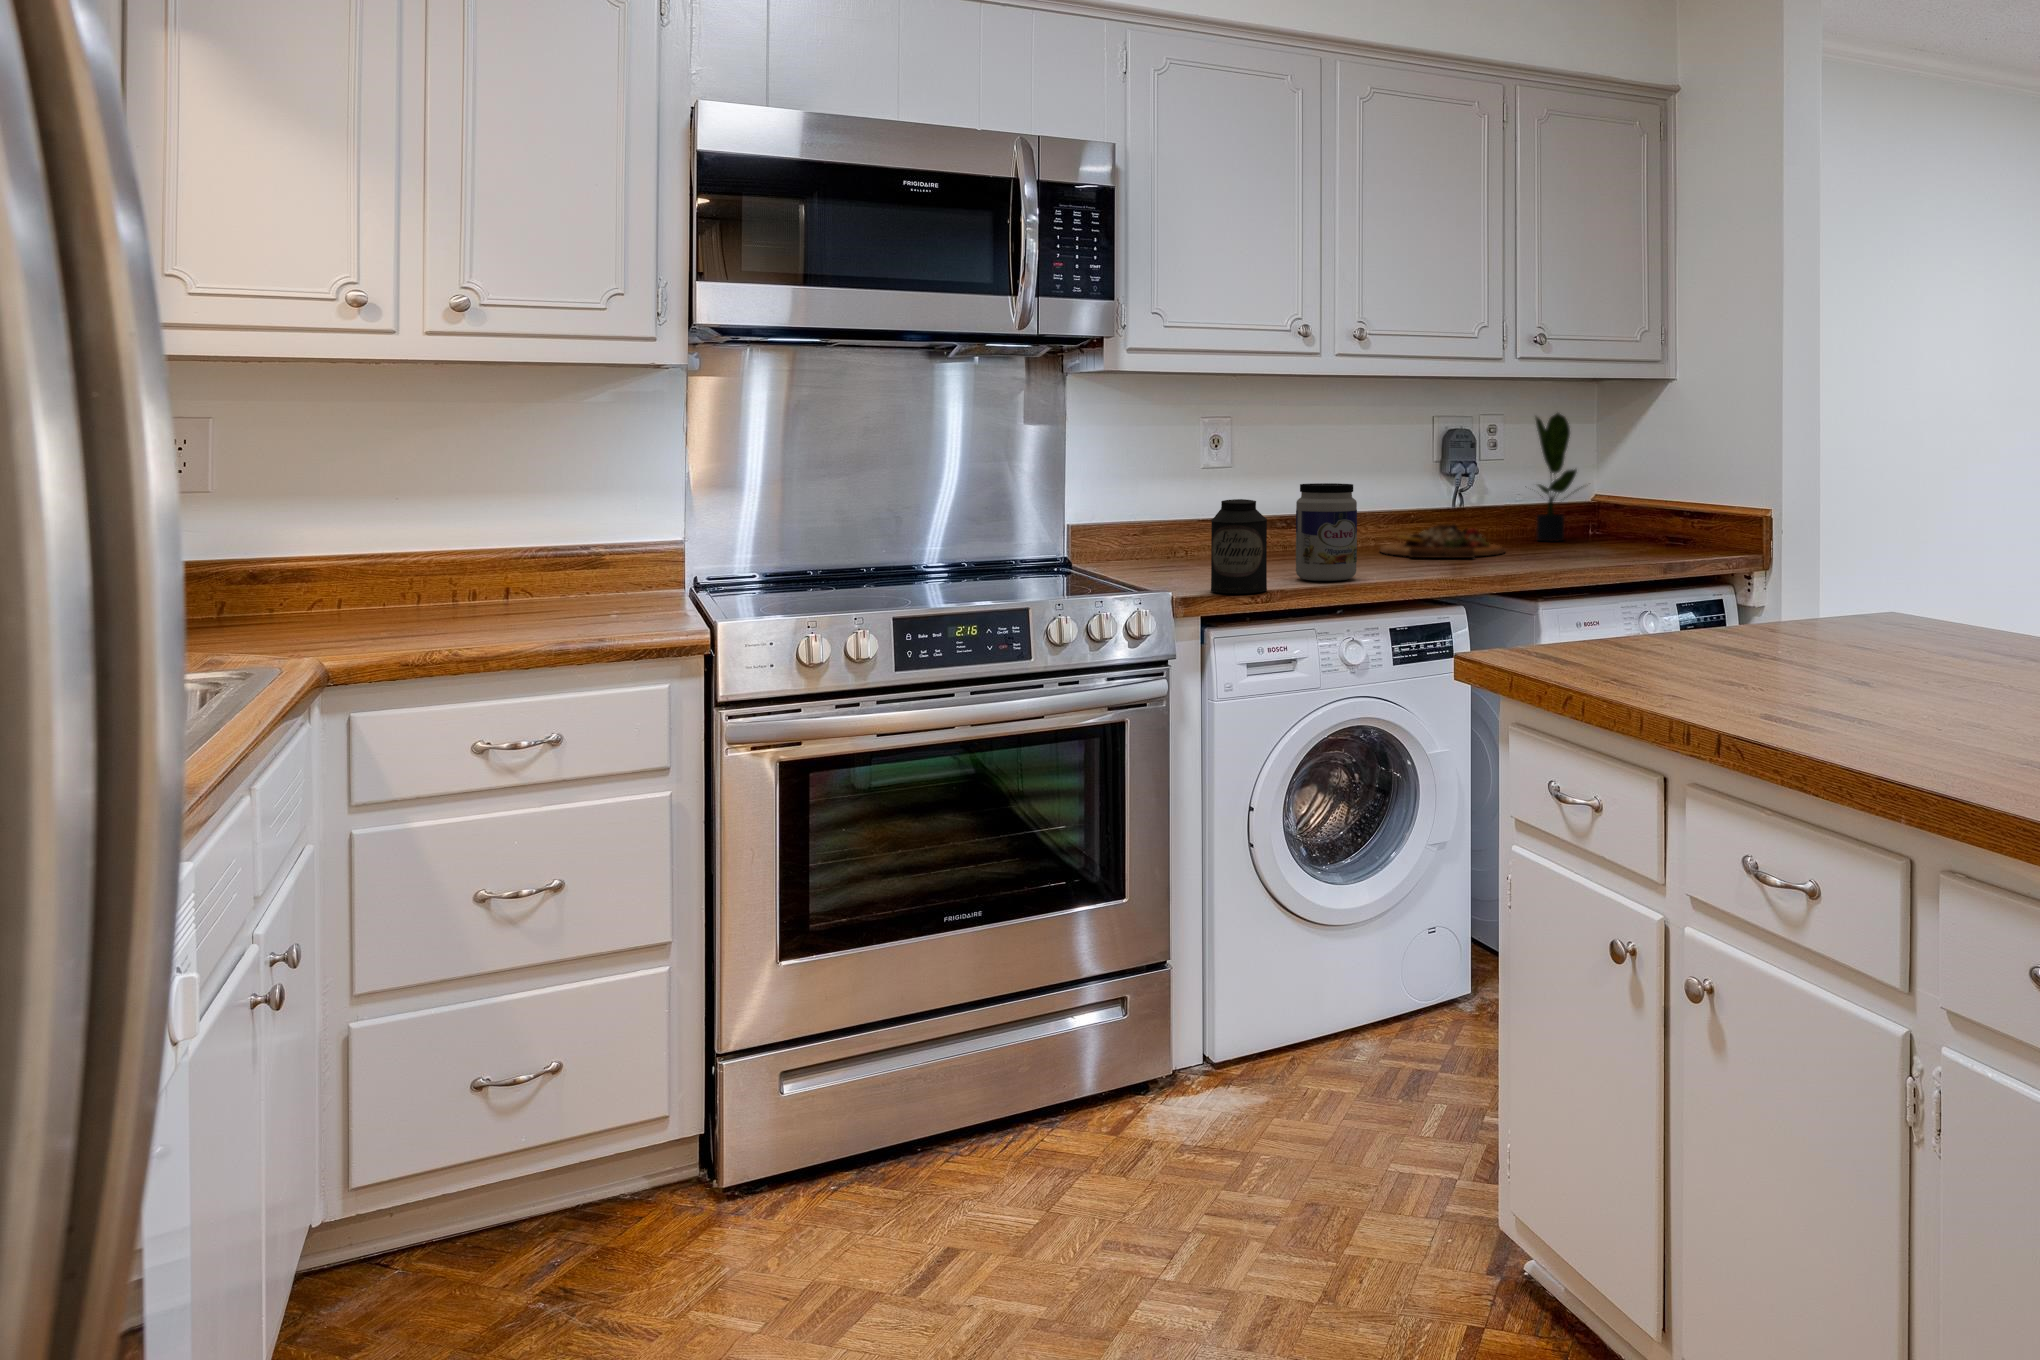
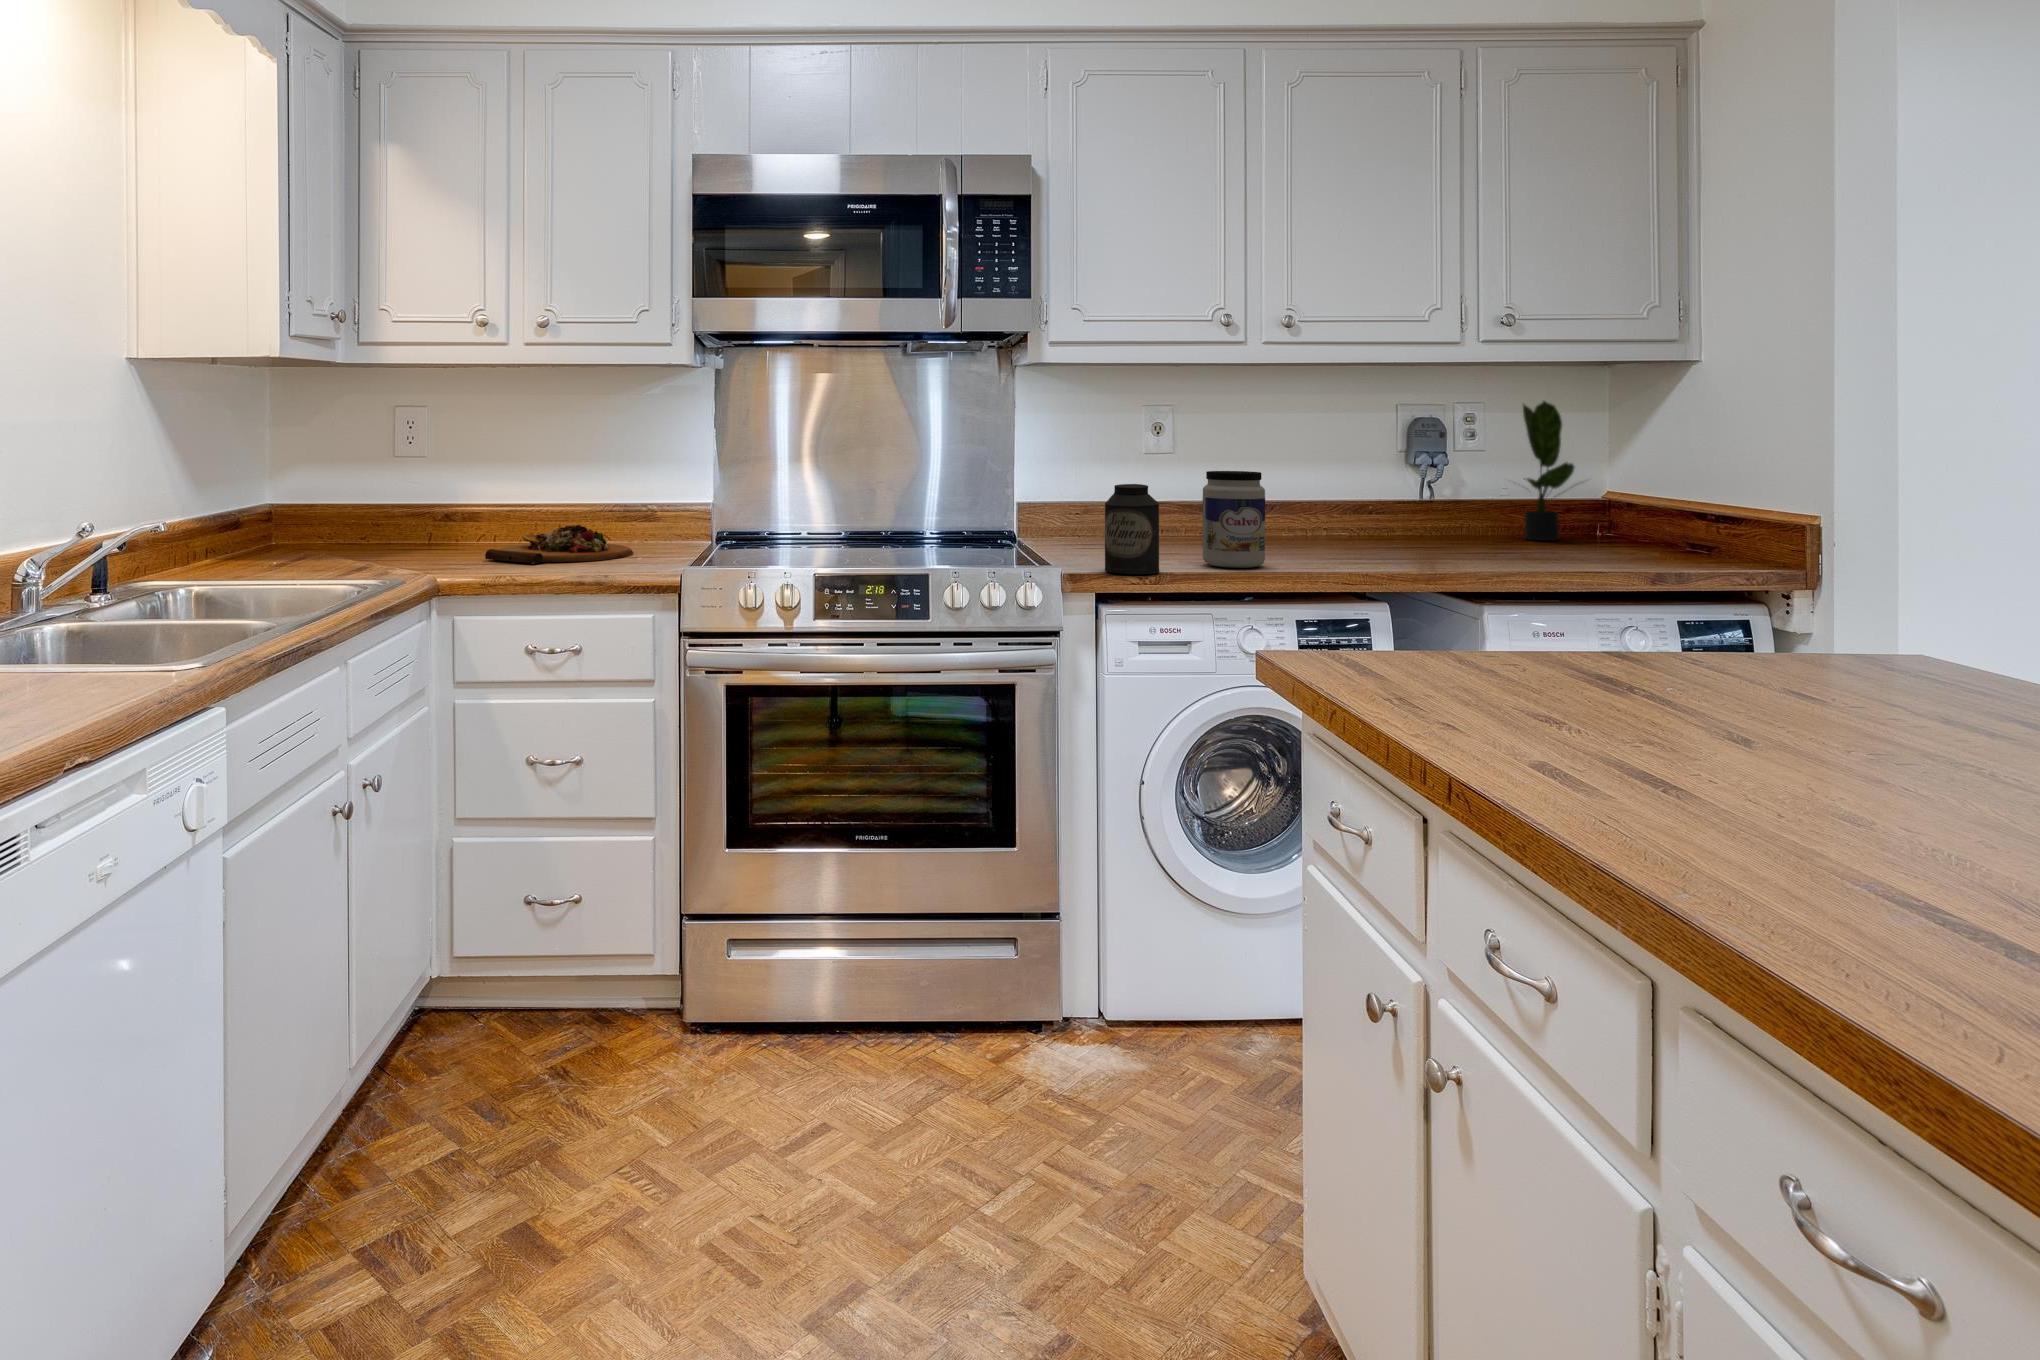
cutting board: present [1380,524,1505,558] -> present [485,525,633,564]

